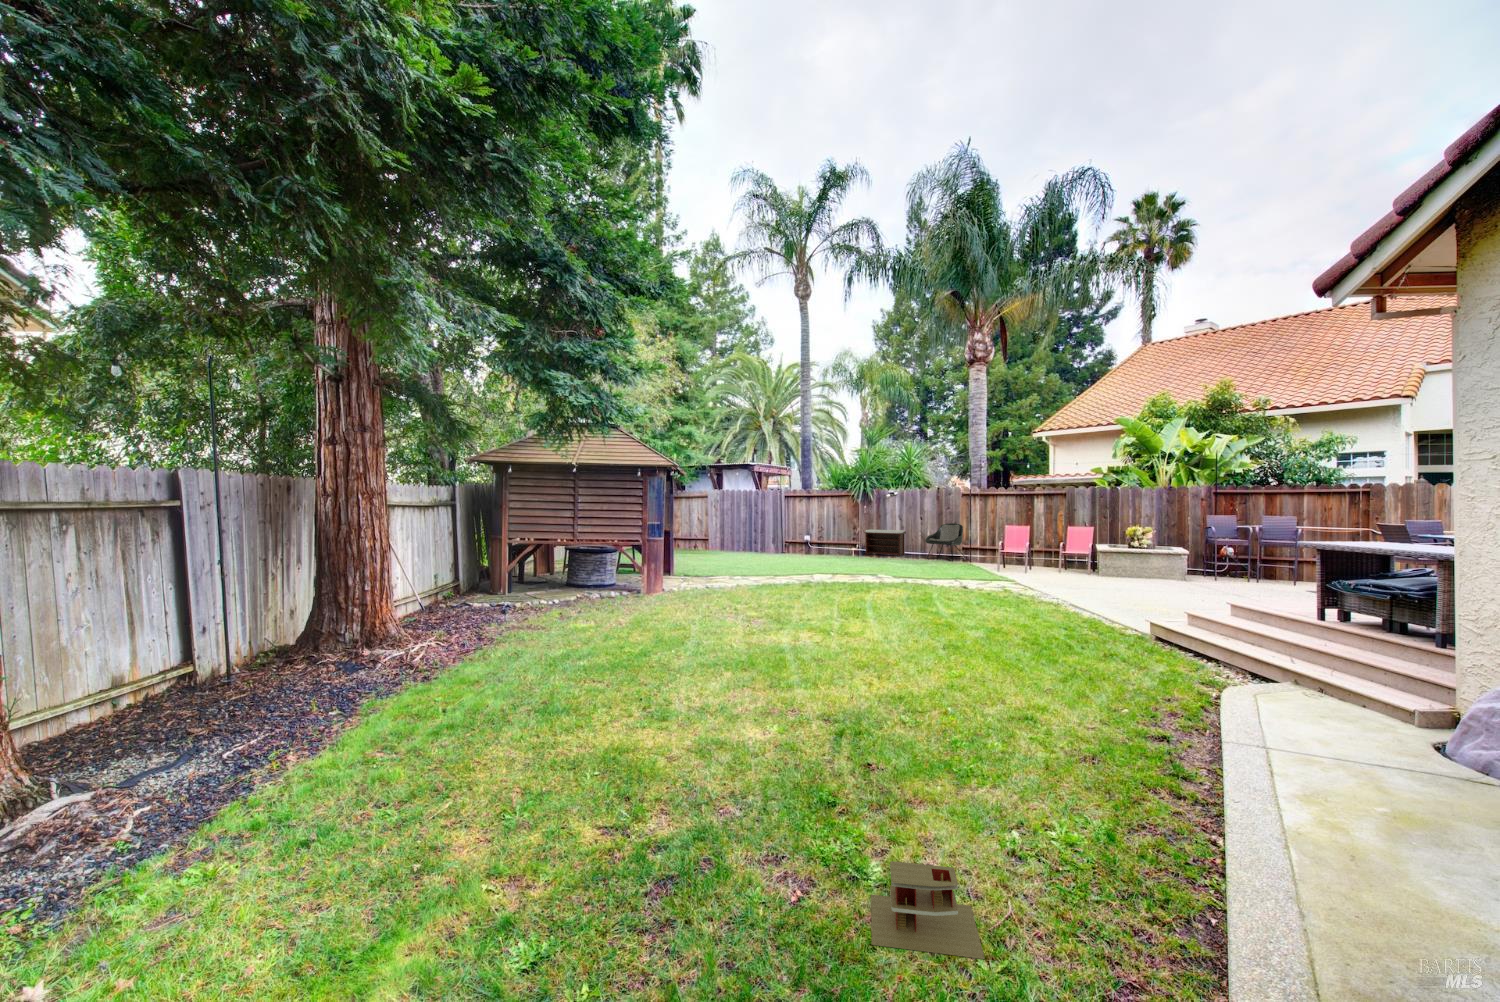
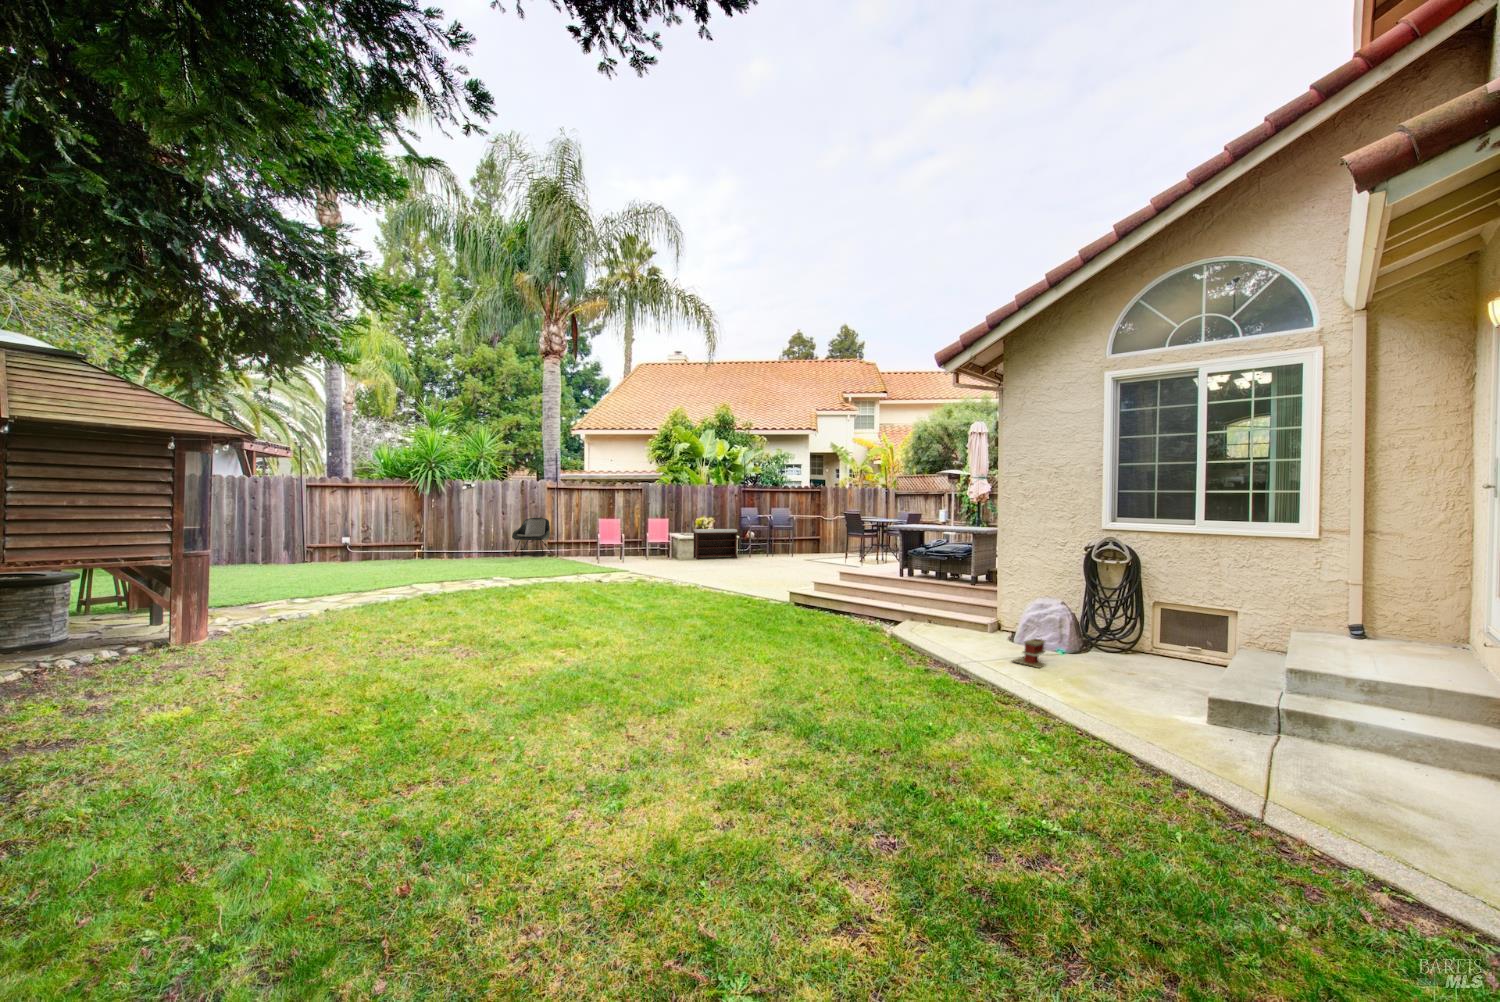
bench: present [864,529,906,557] -> present [692,529,738,559]
toy house: present [871,861,985,959] -> present [1013,639,1046,668]

